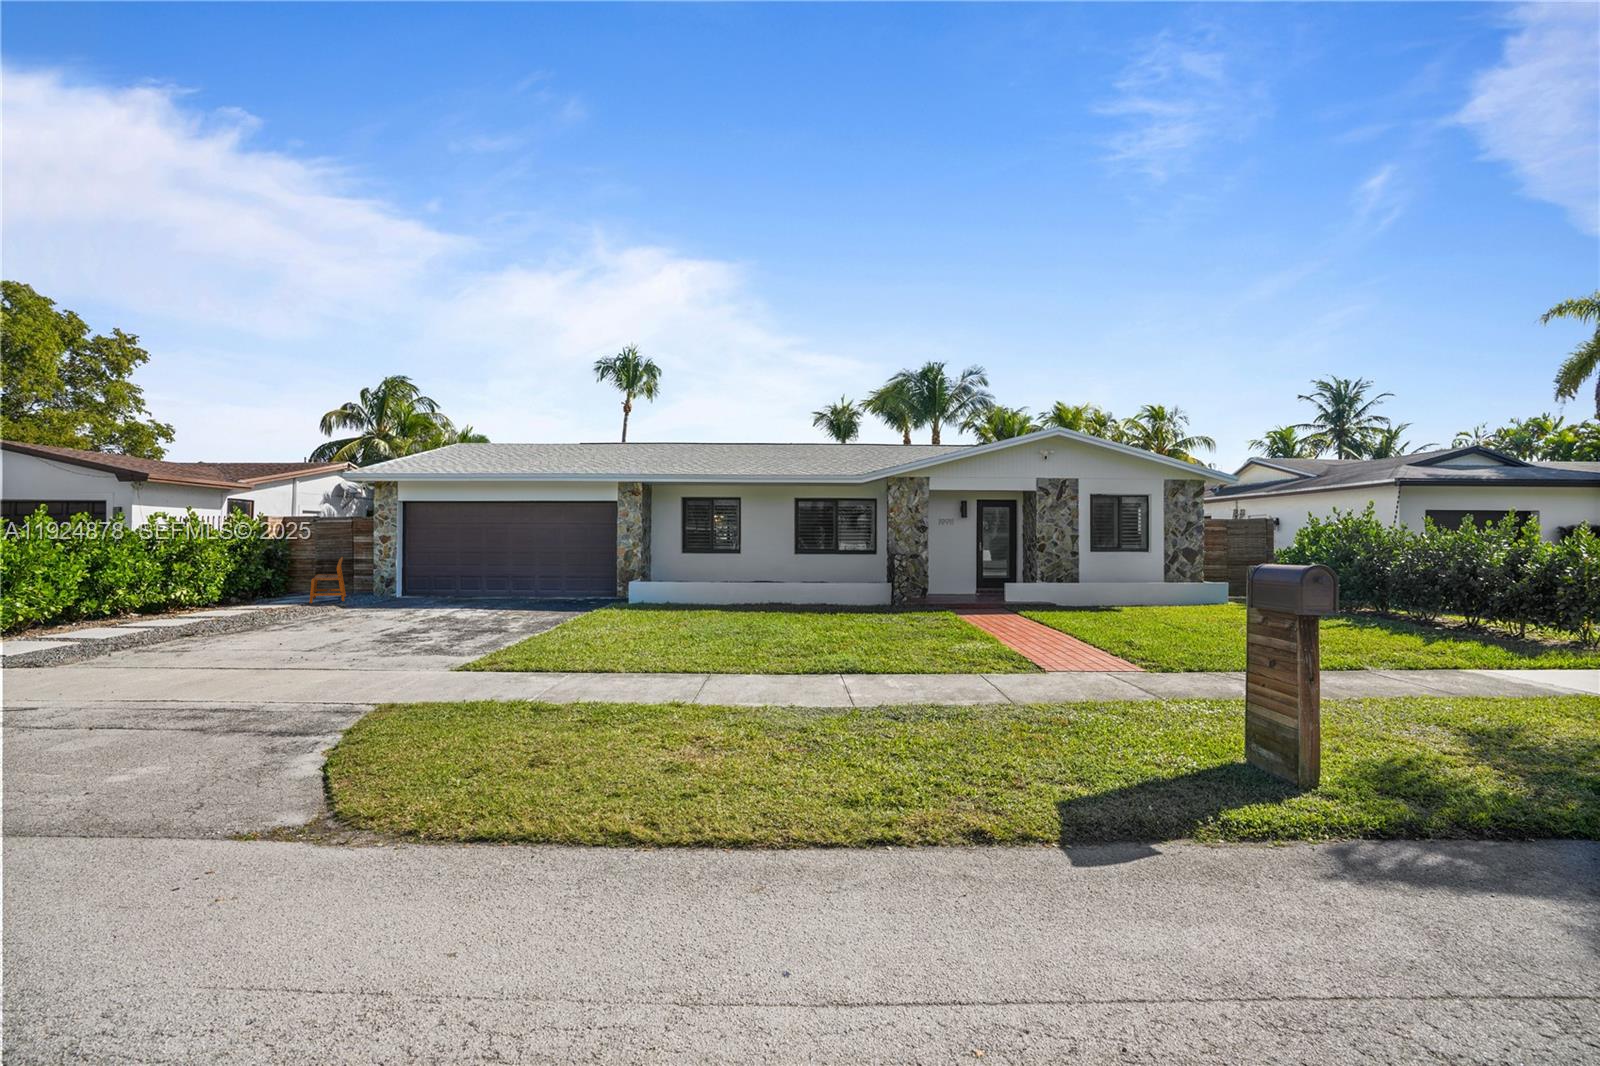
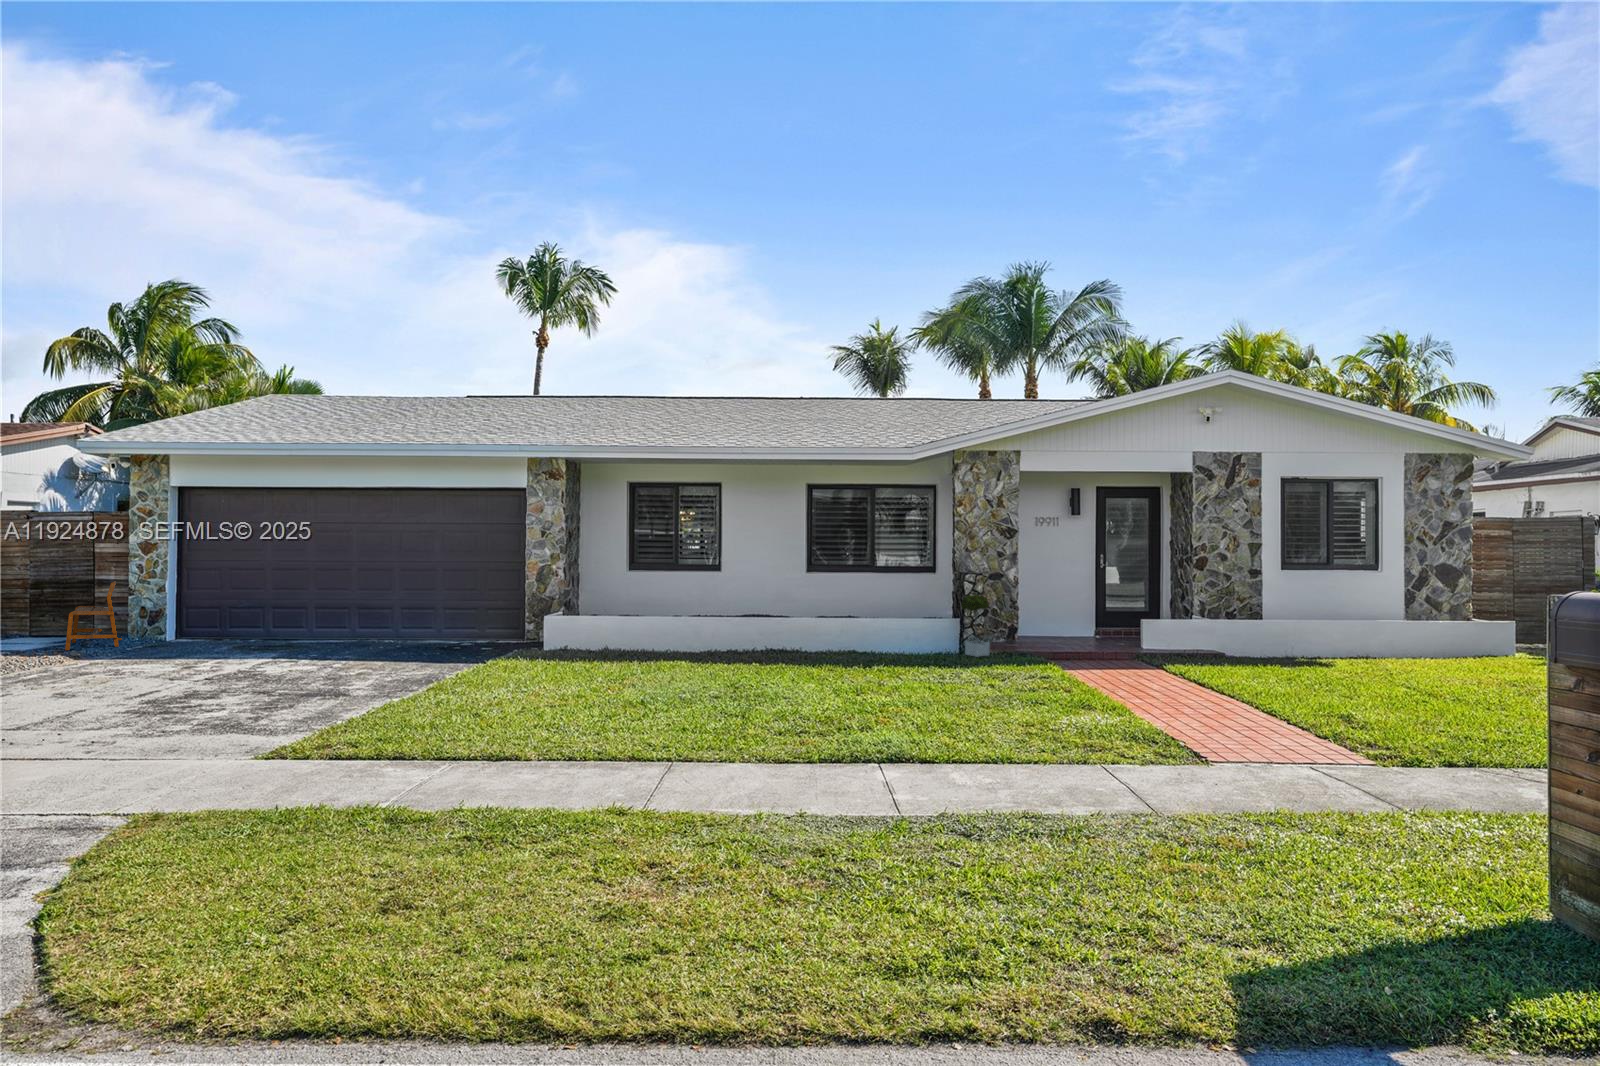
potted tree: none [895,567,913,608] -> present [961,594,990,657]

